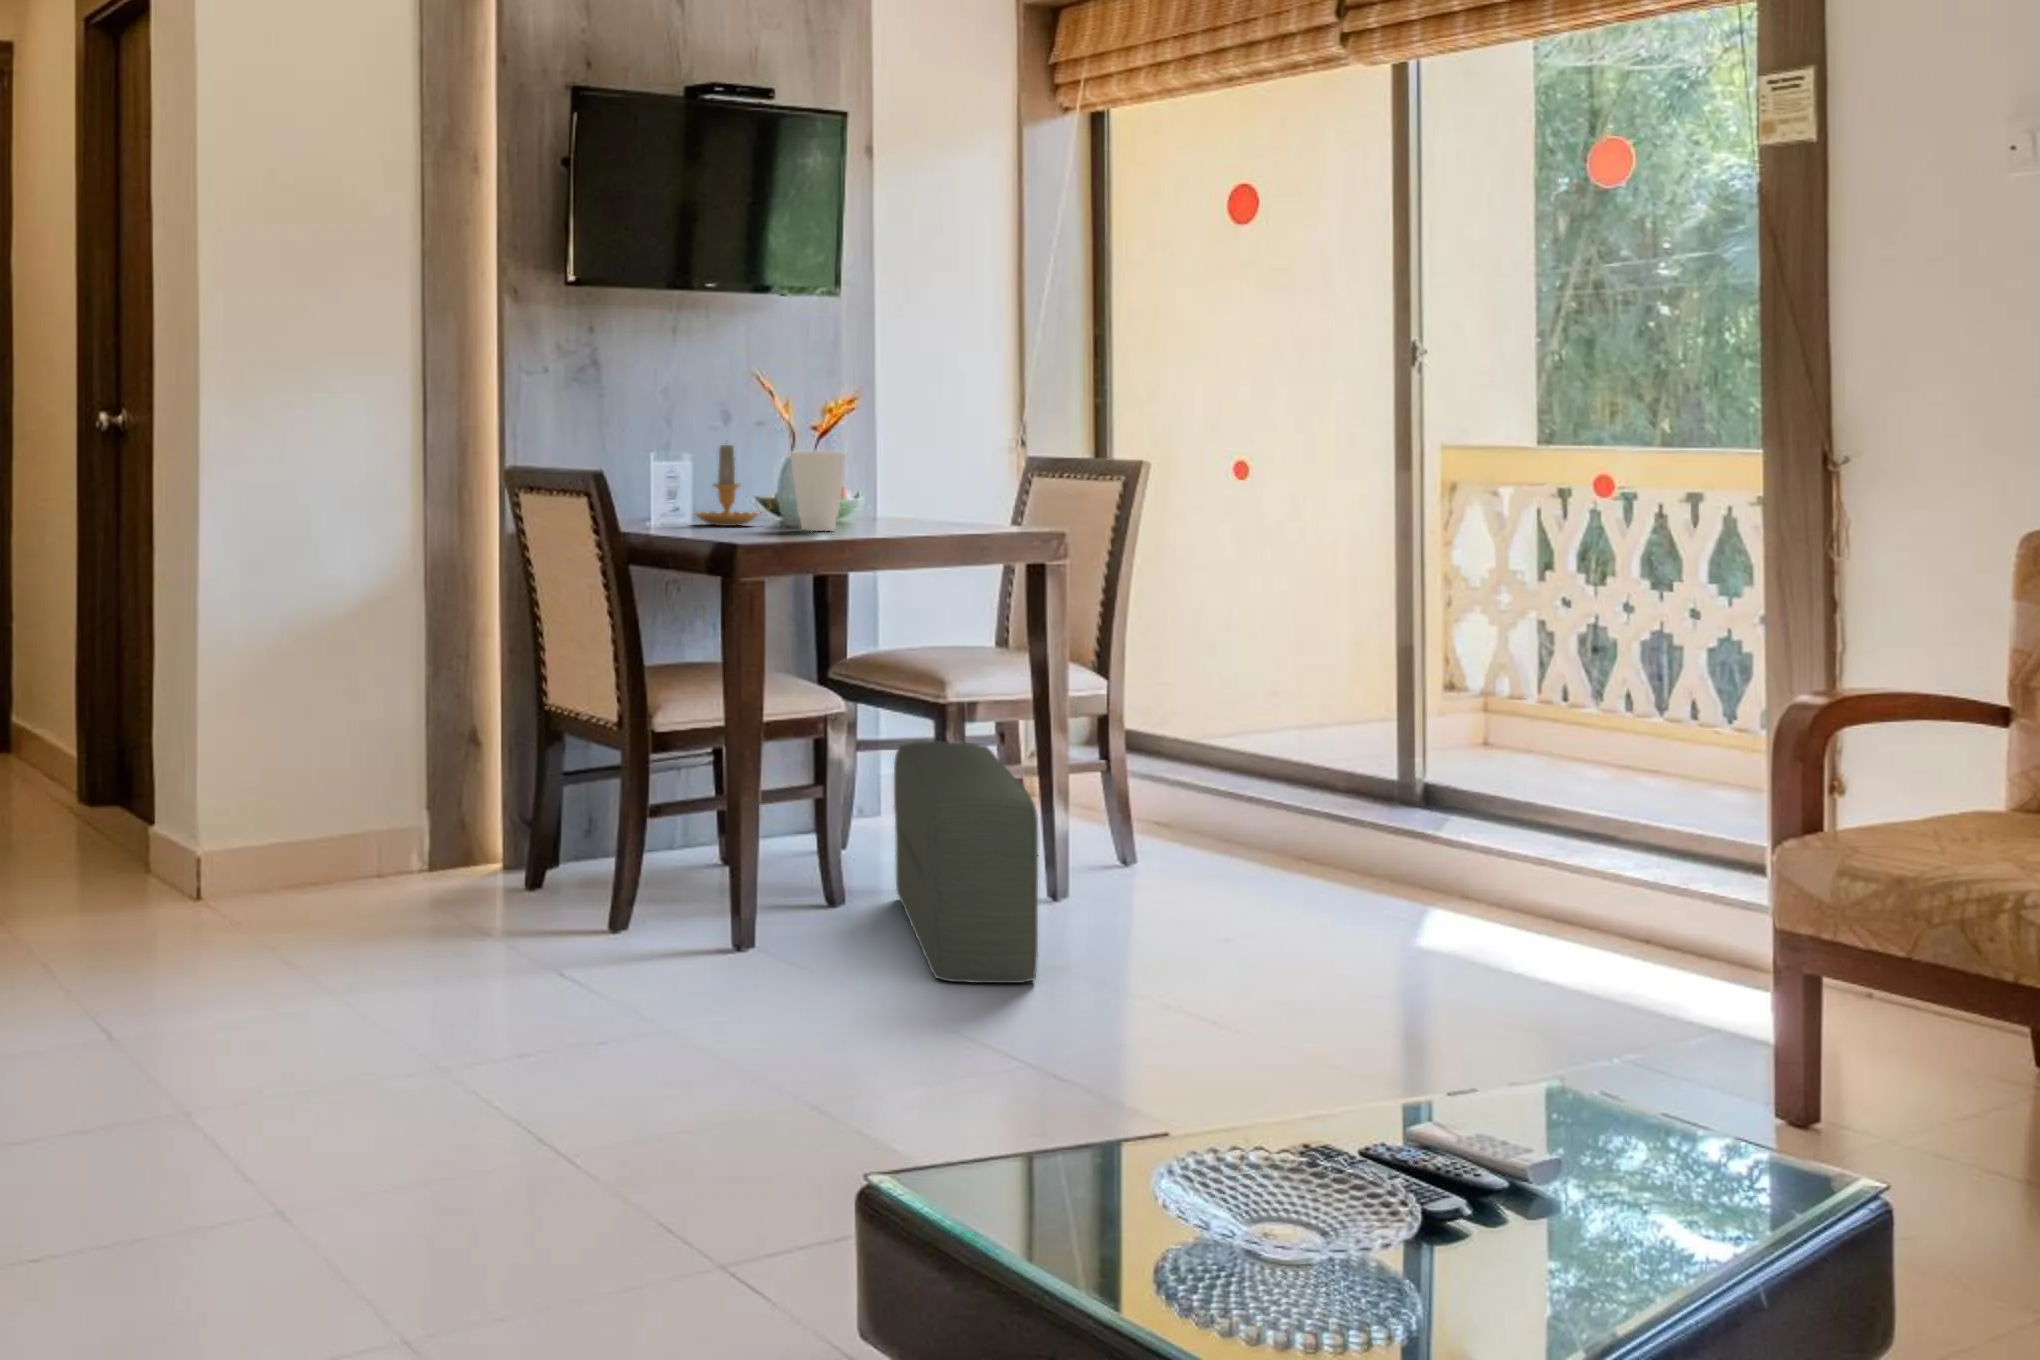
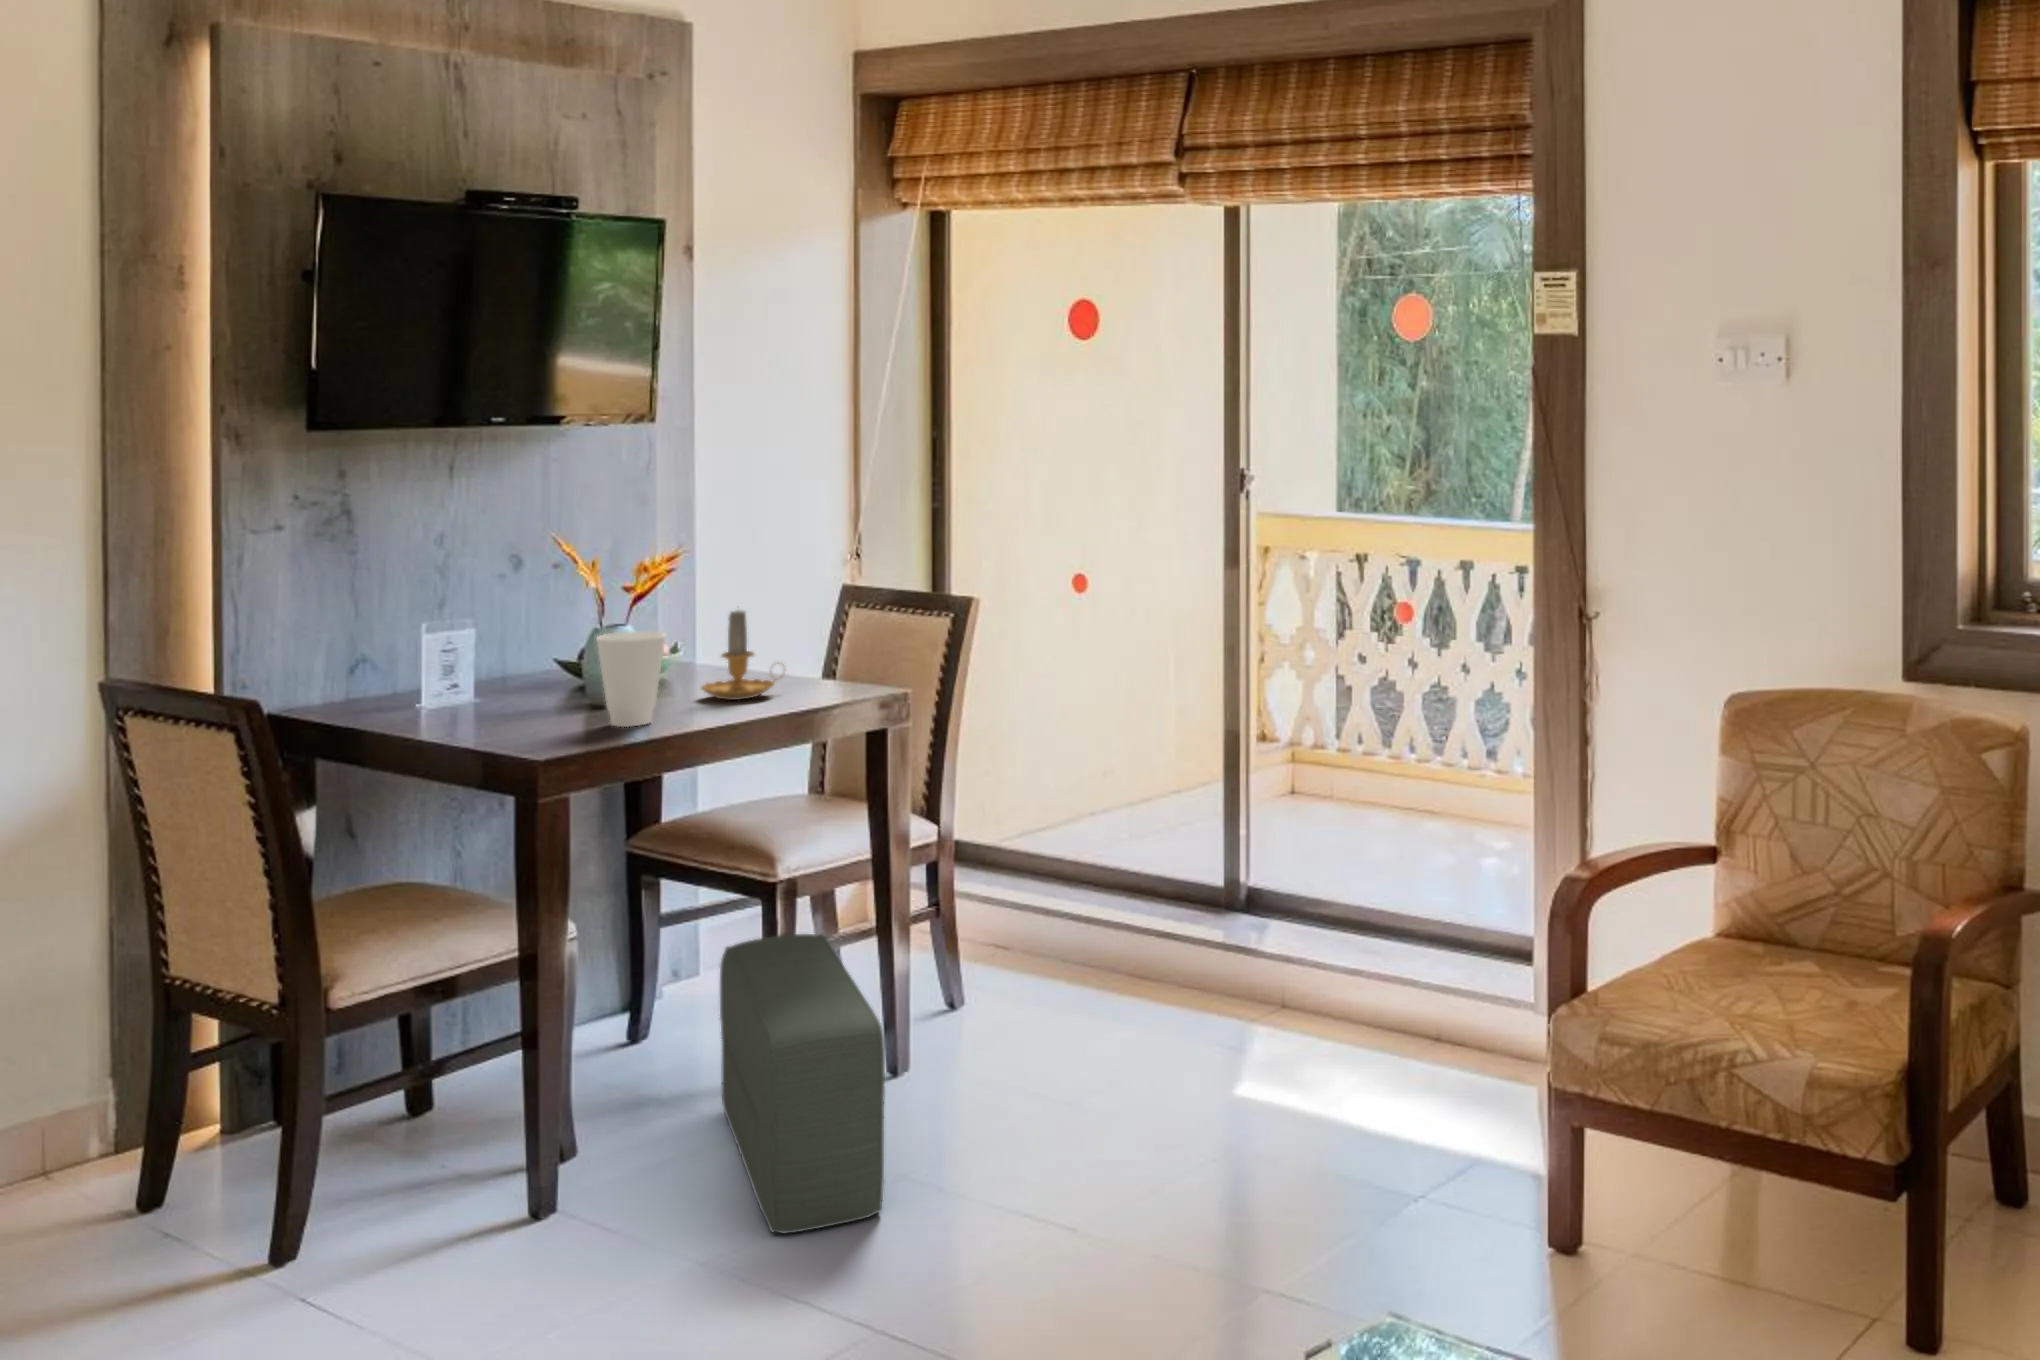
candle: present [696,445,767,526] -> present [701,610,785,700]

